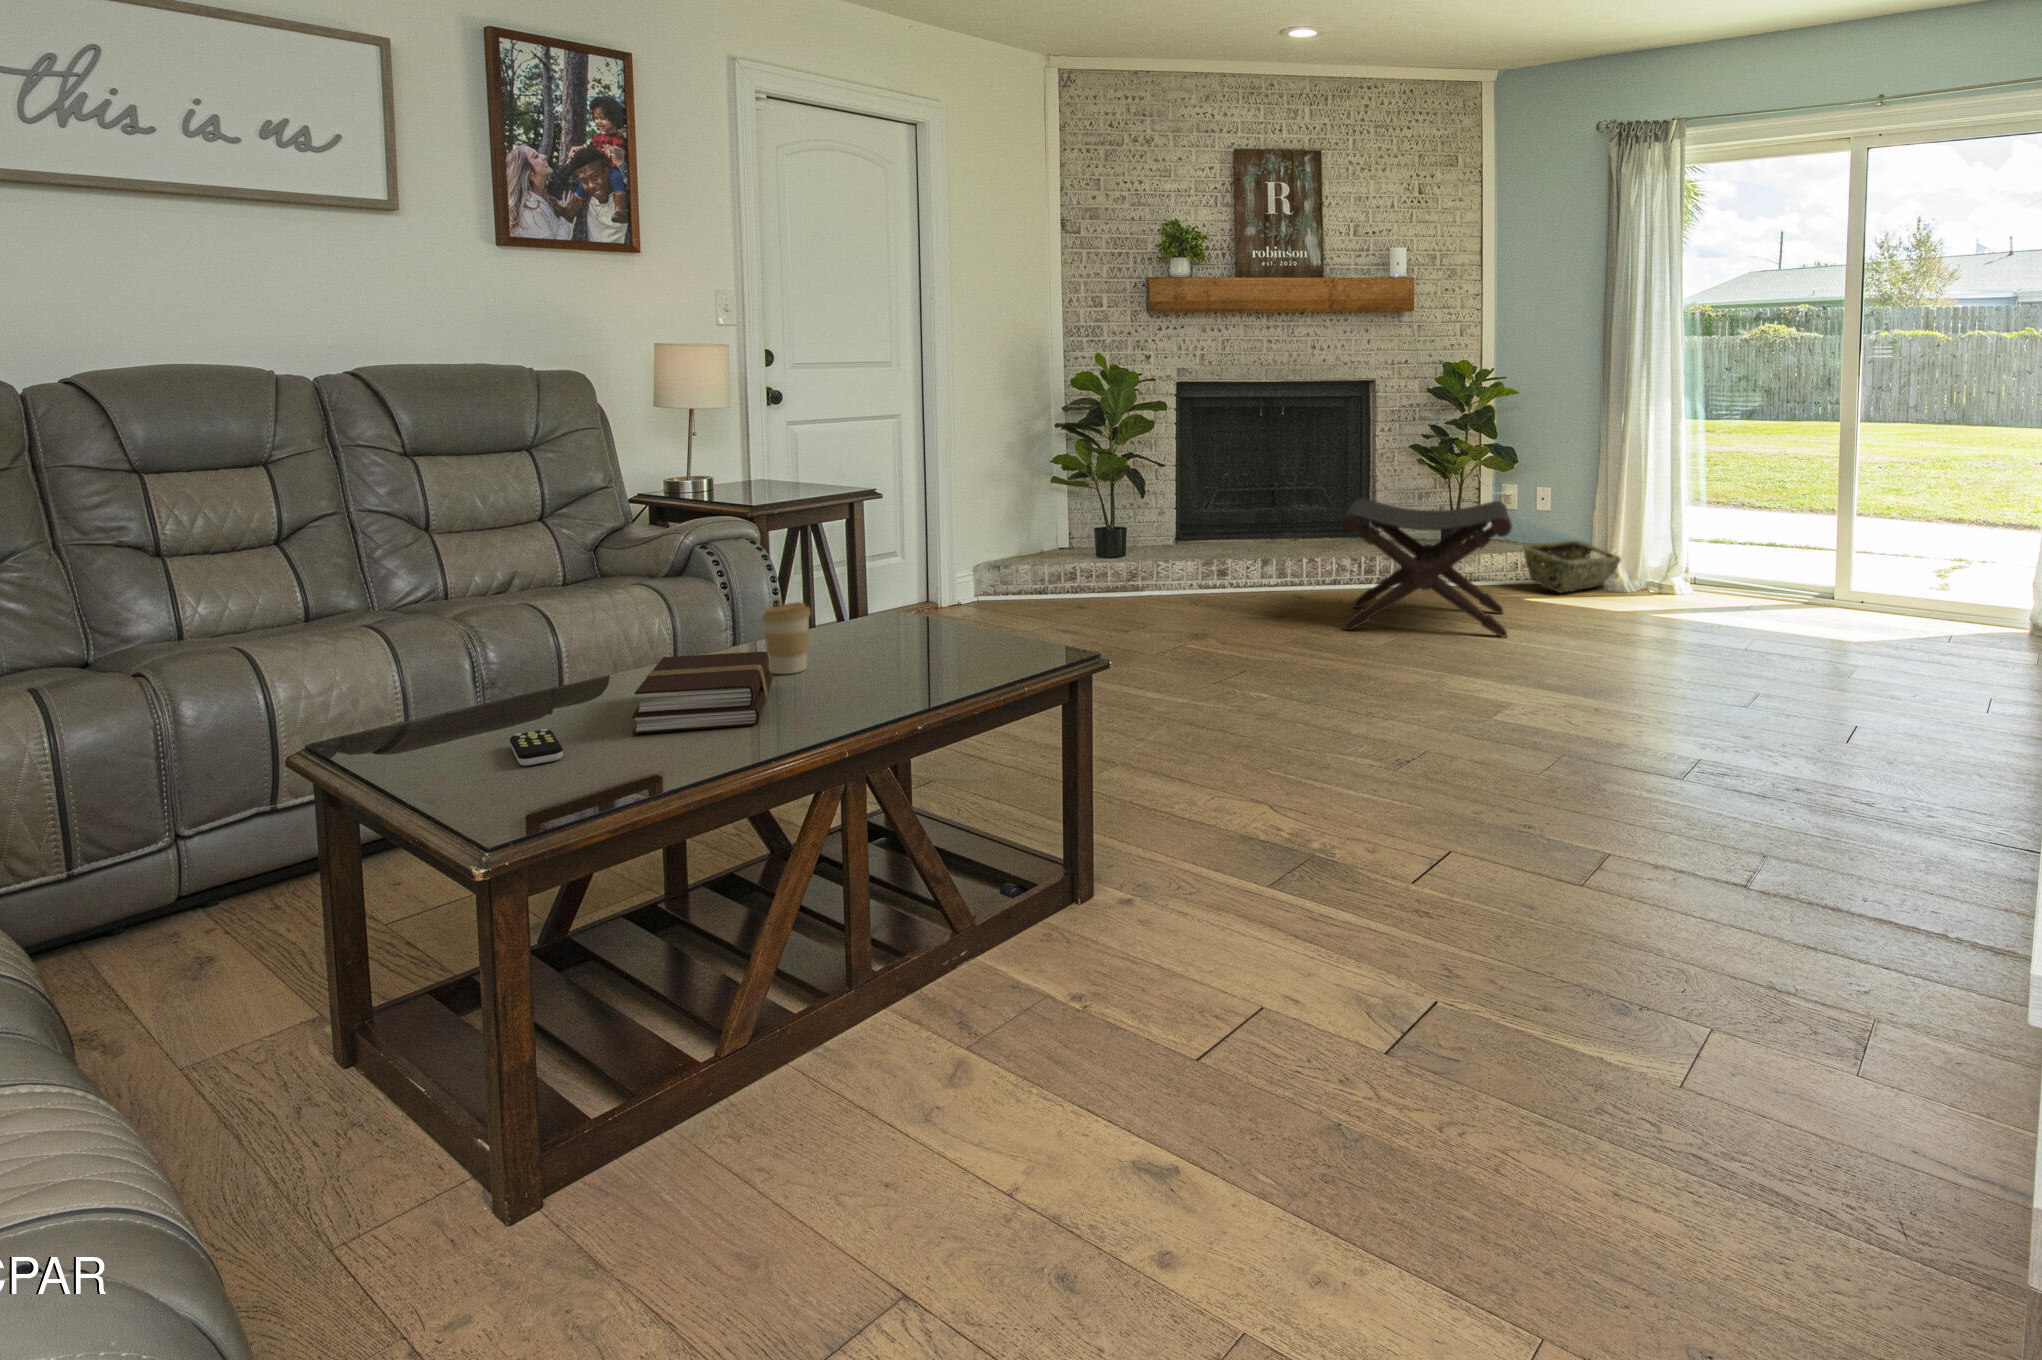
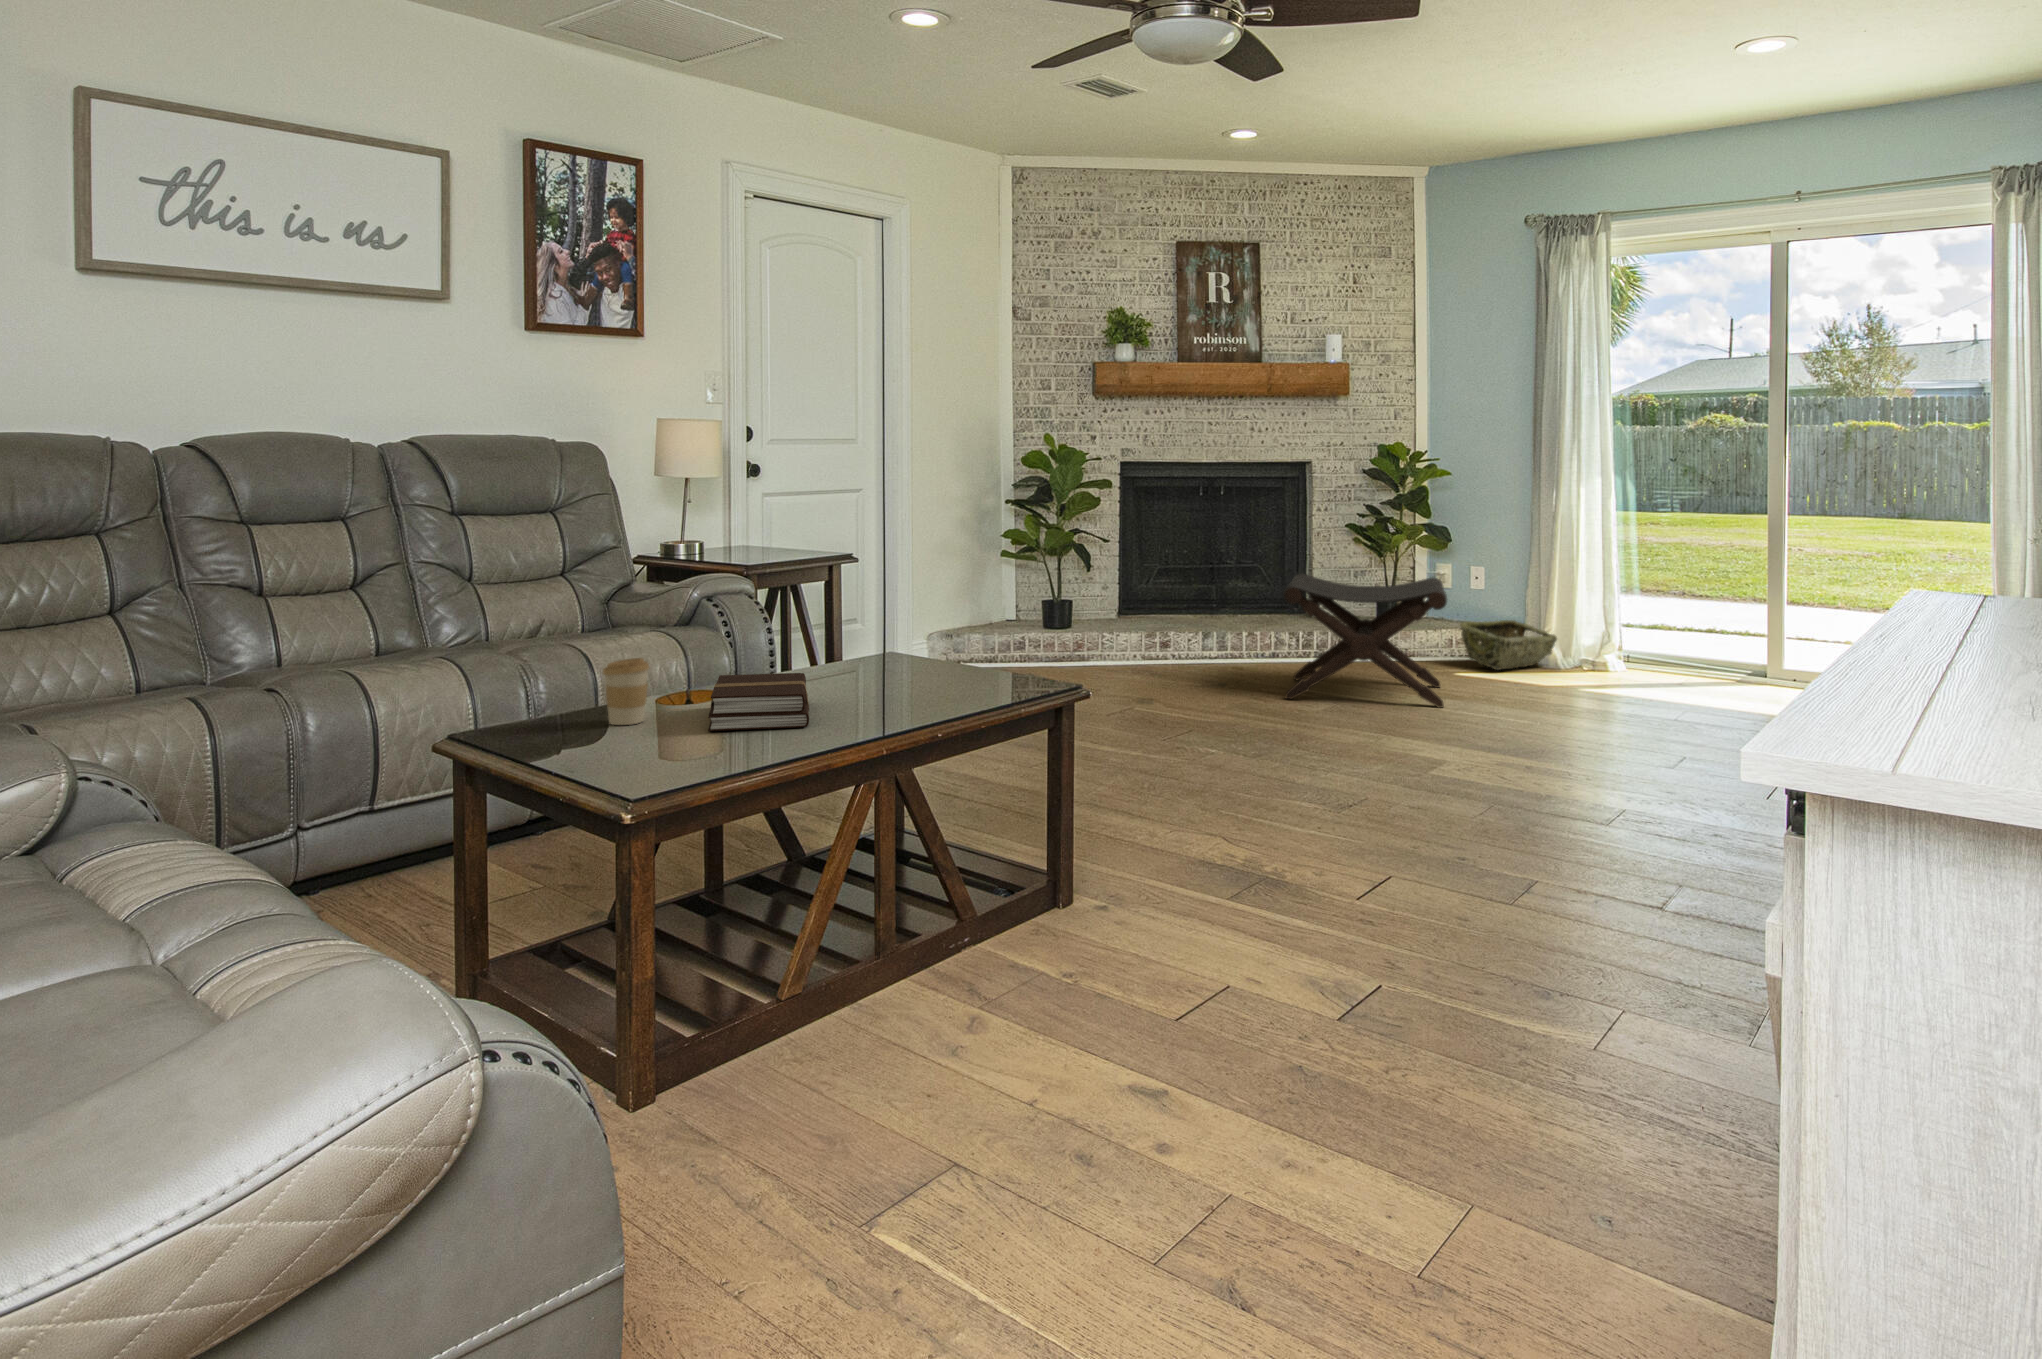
coffee cup: present [762,602,811,674] -> present [603,658,649,725]
remote control: present [510,729,563,765] -> none [614,725,661,749]

